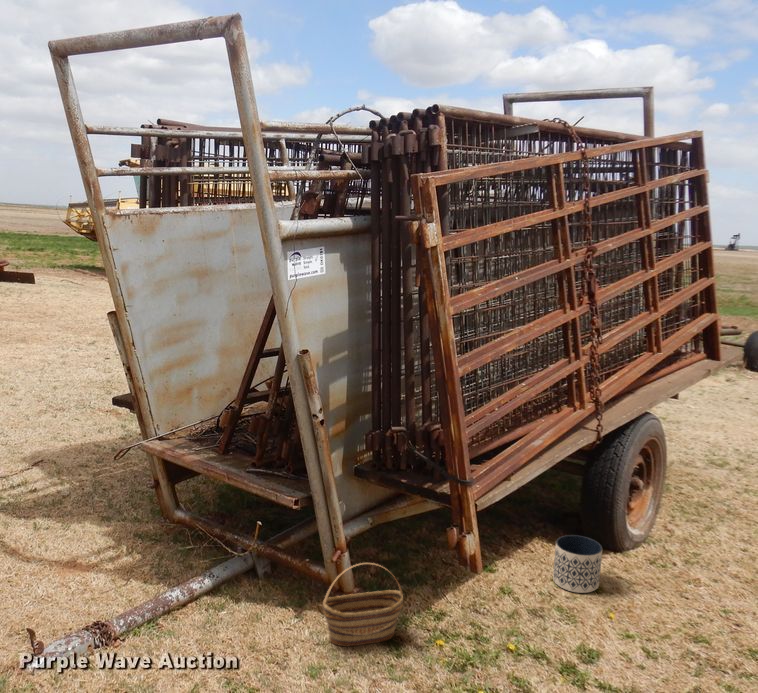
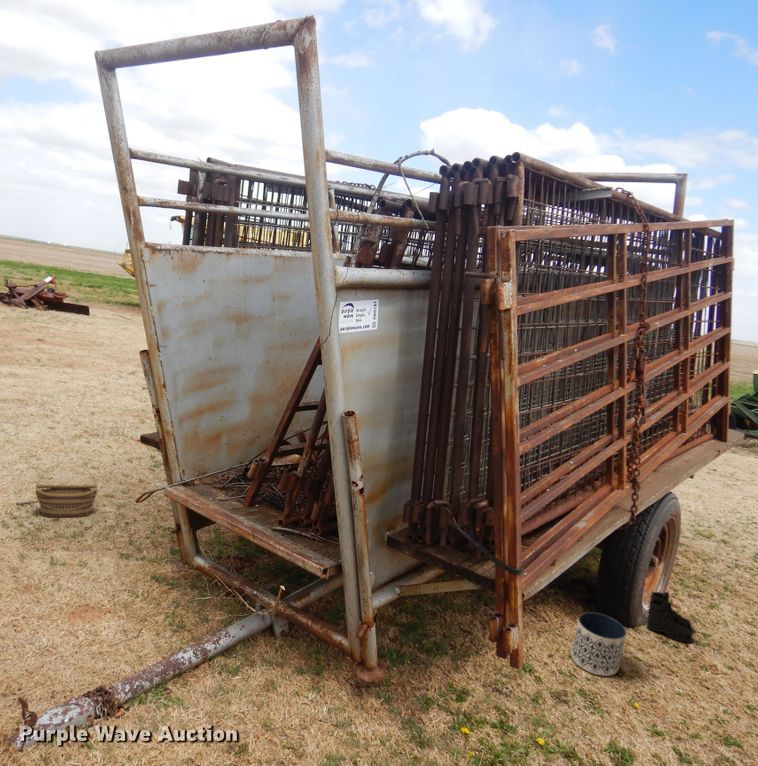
boots: none [634,514,682,562] -> present [647,592,693,642]
basket: present [323,563,403,646] -> present [36,463,98,517]

